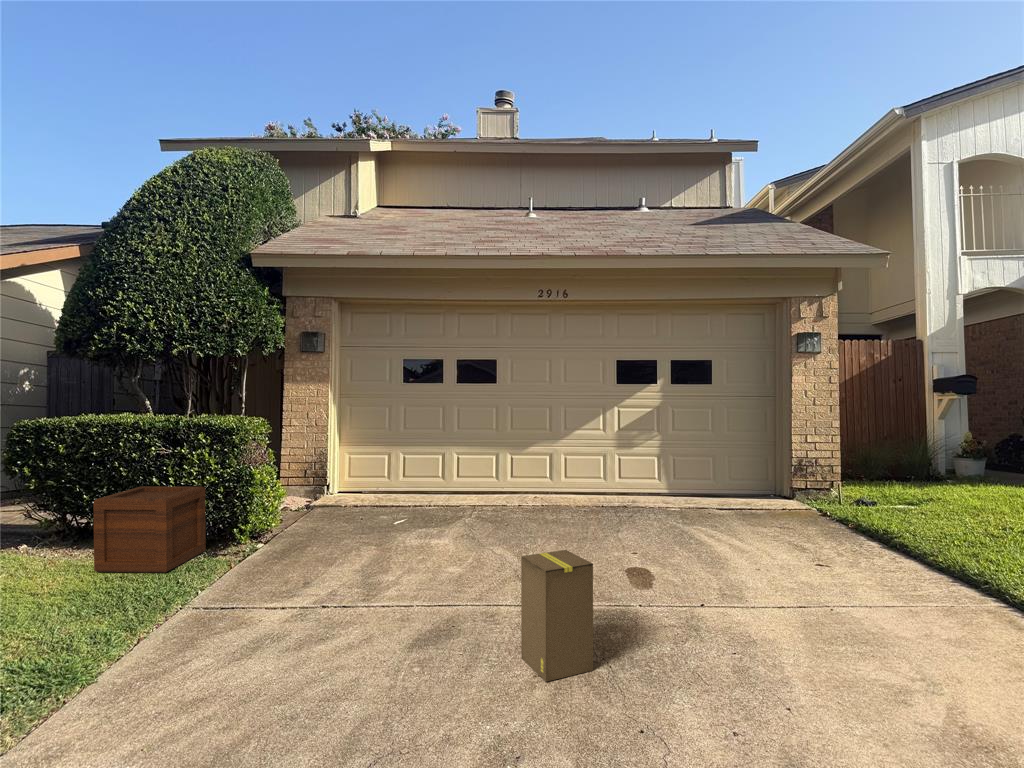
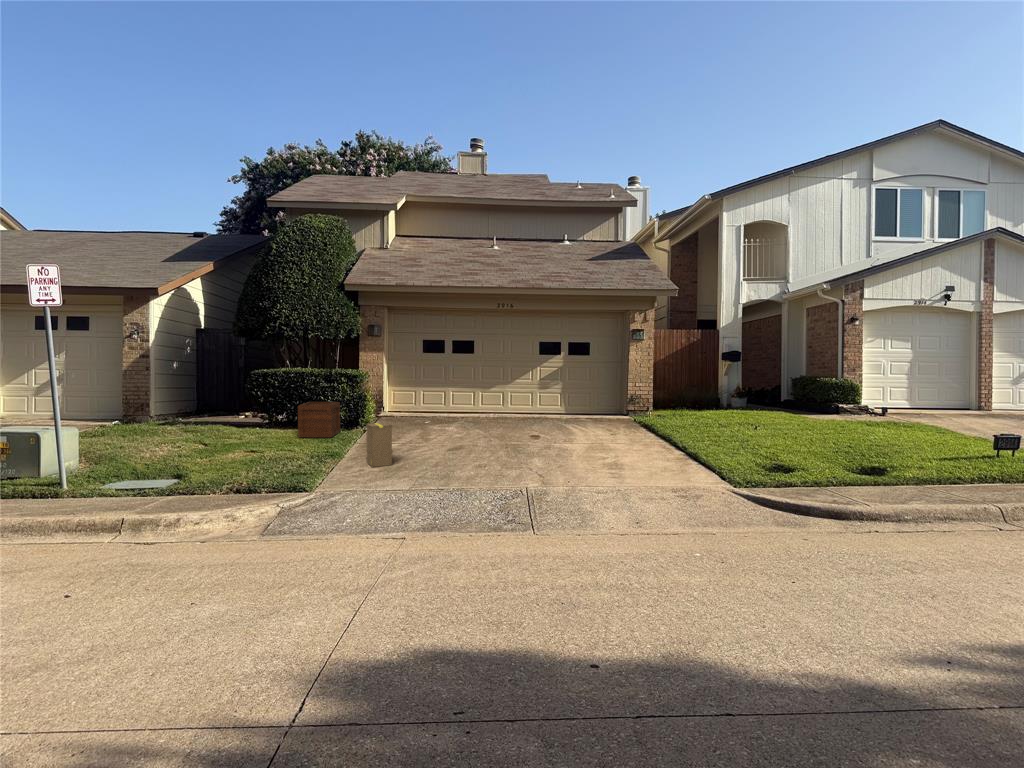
cardboard box: present [521,550,593,682] -> present [366,423,392,467]

